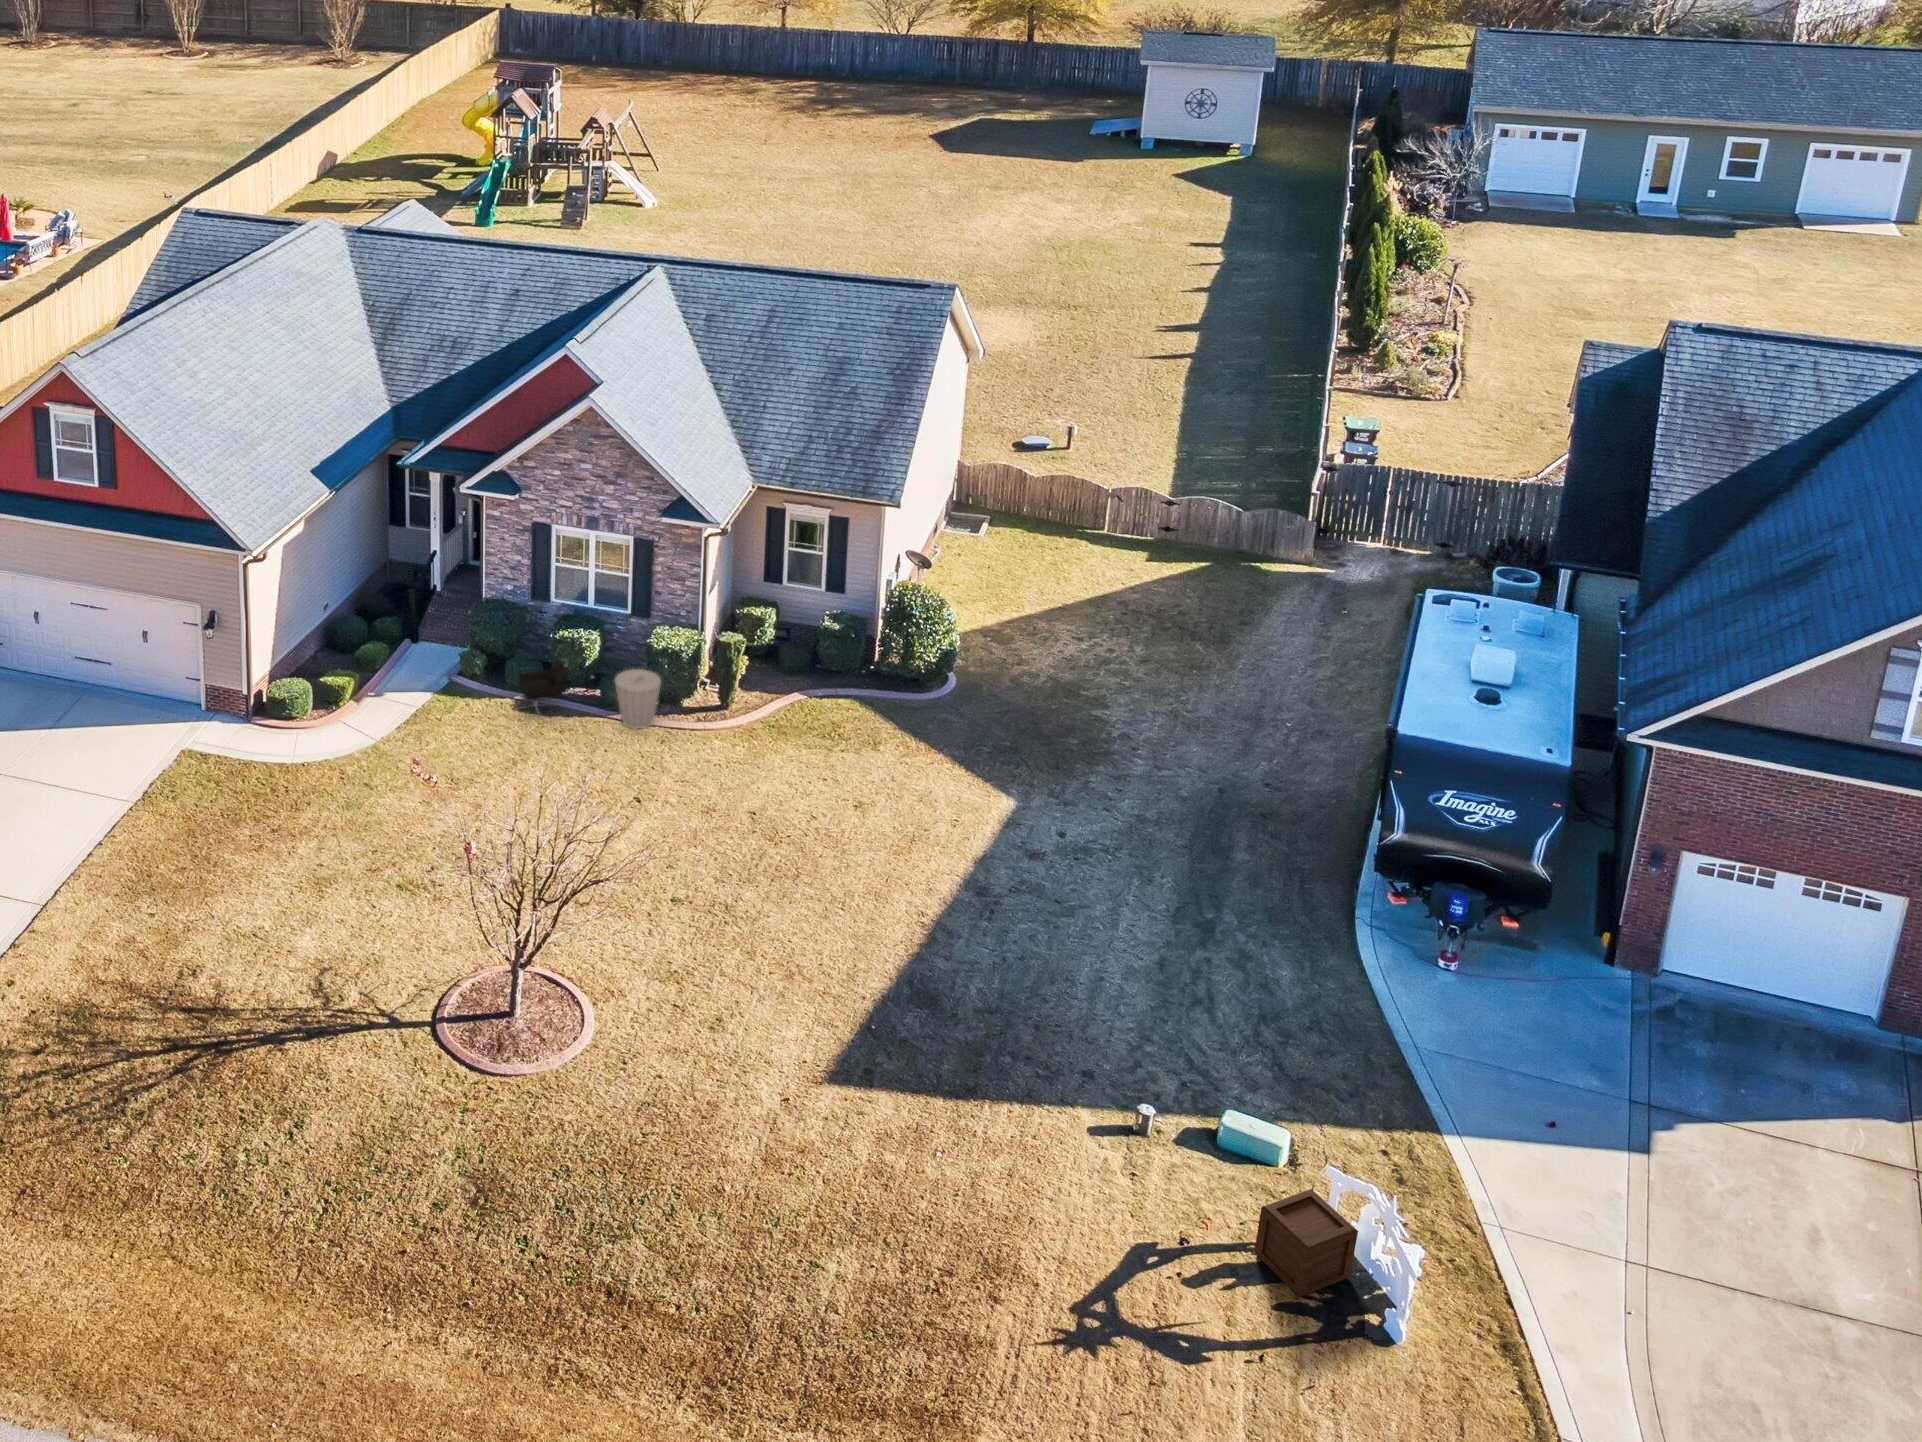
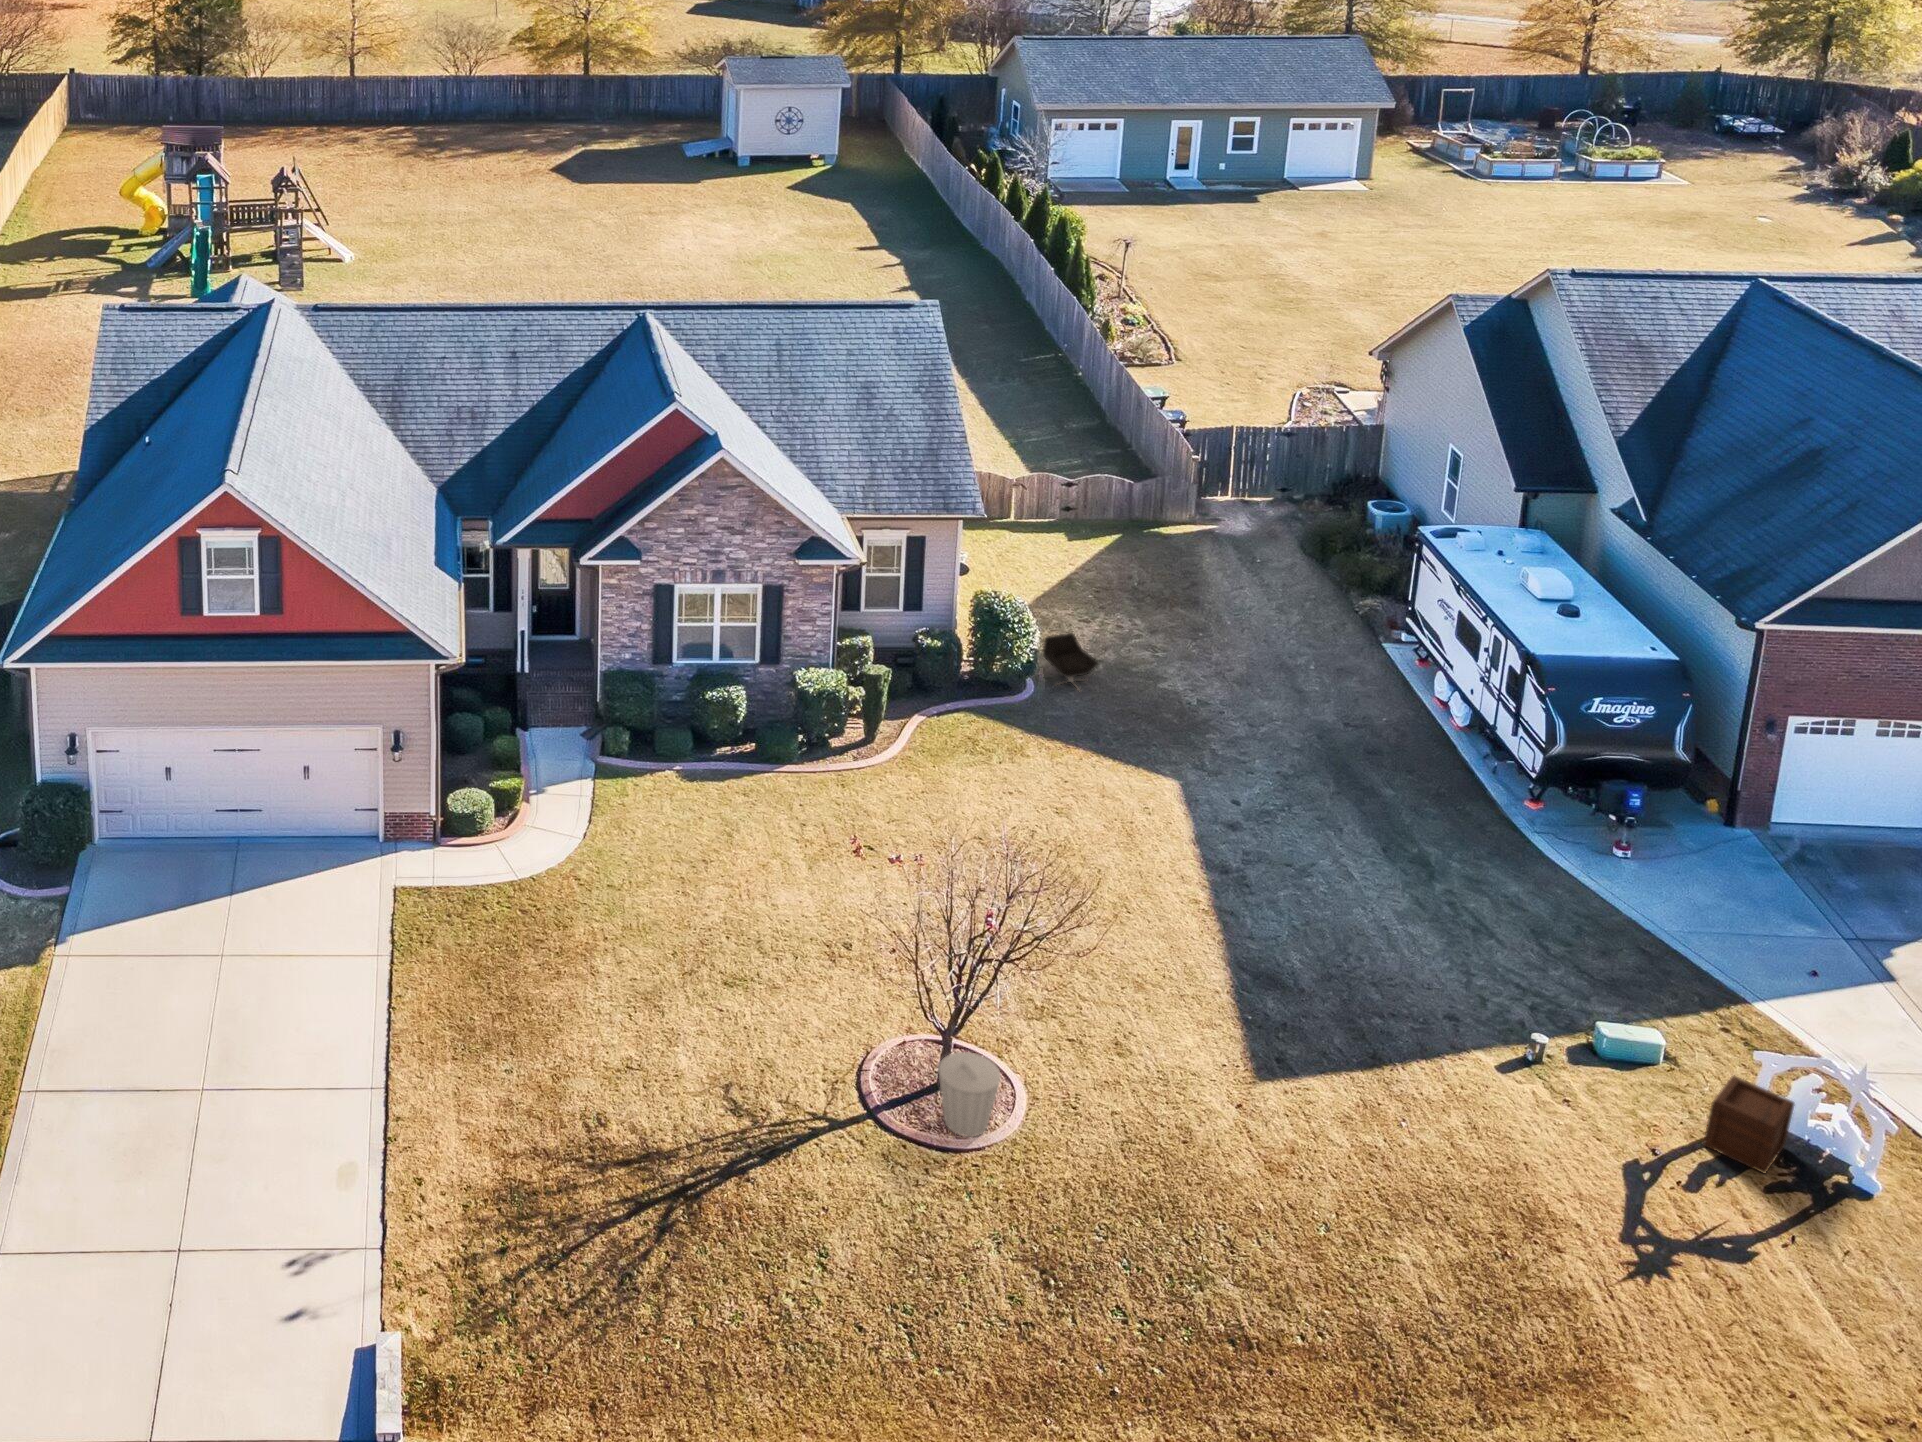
lounge chair: present [518,661,568,715] -> present [1043,633,1098,692]
trash can: present [615,669,661,729] -> present [938,1052,1001,1137]

